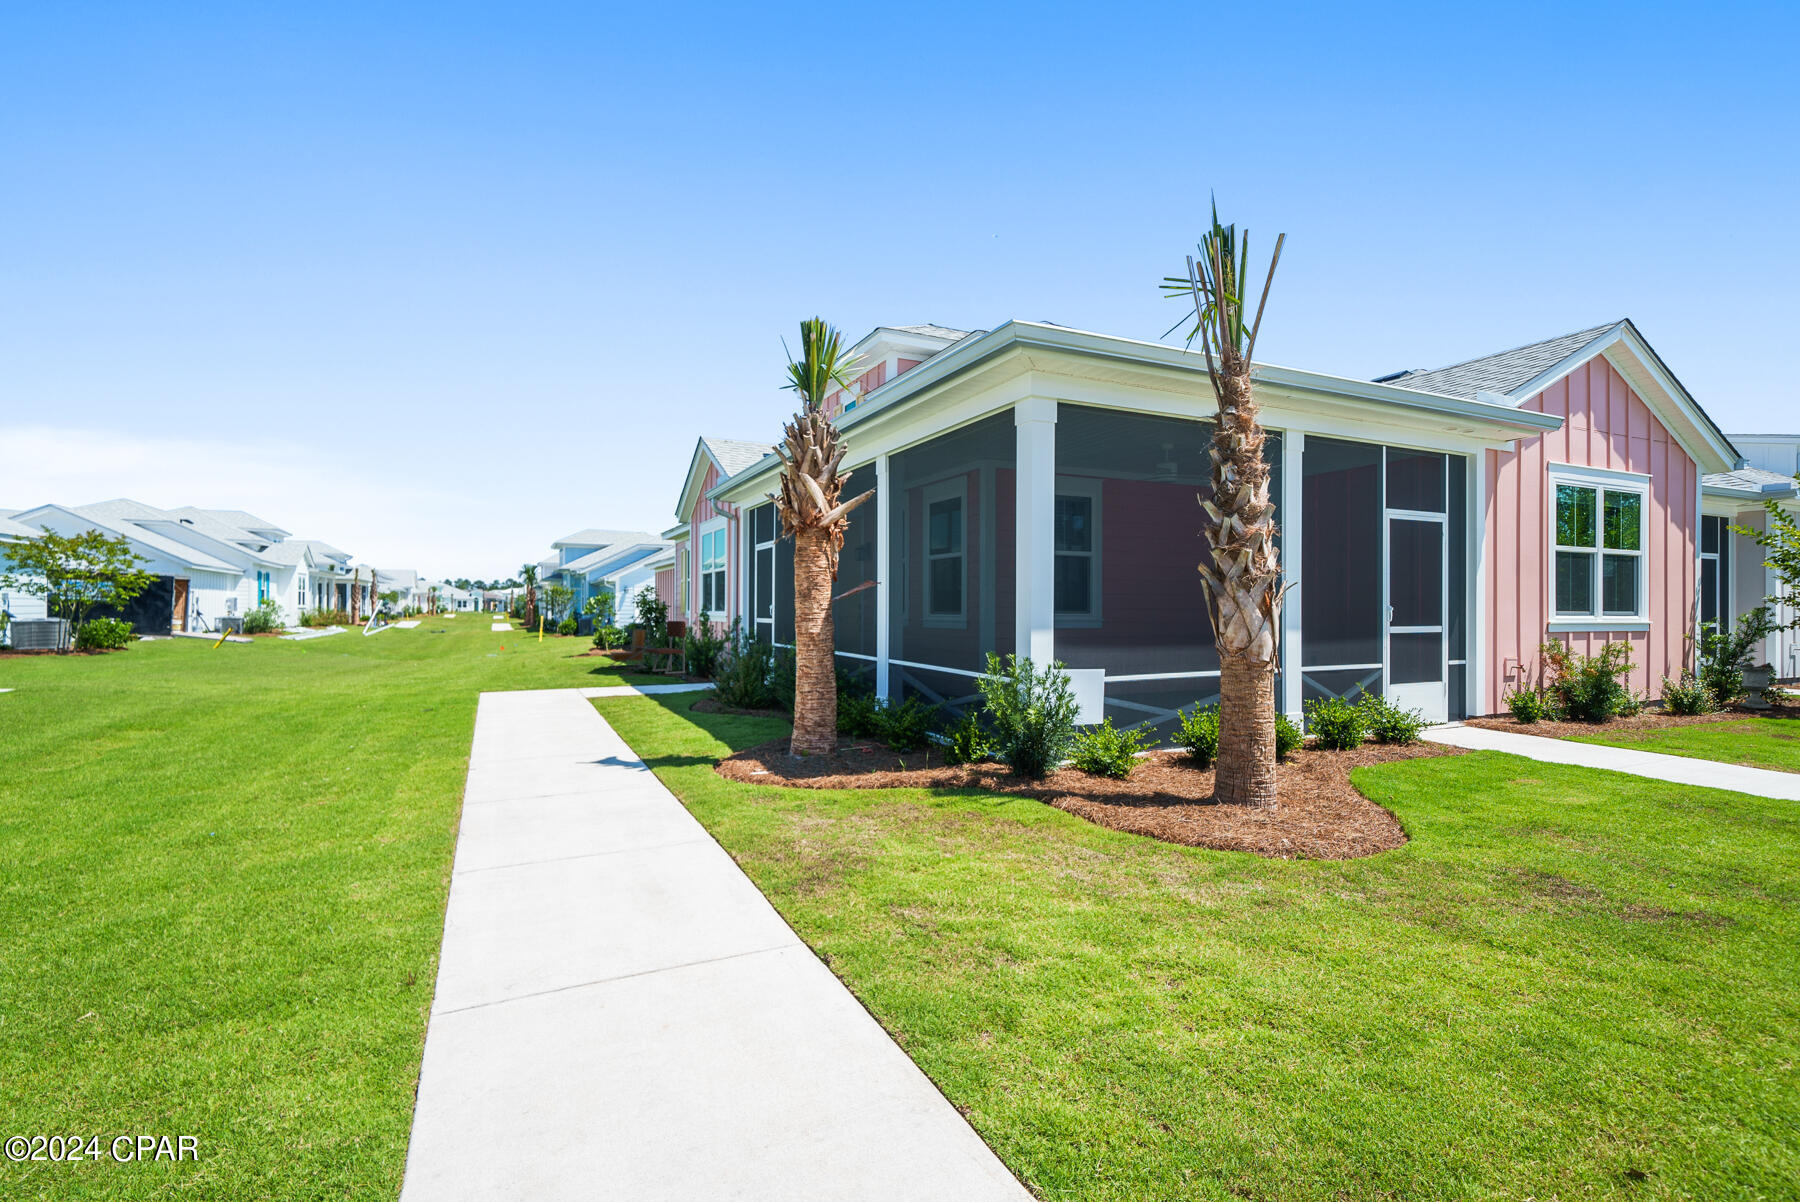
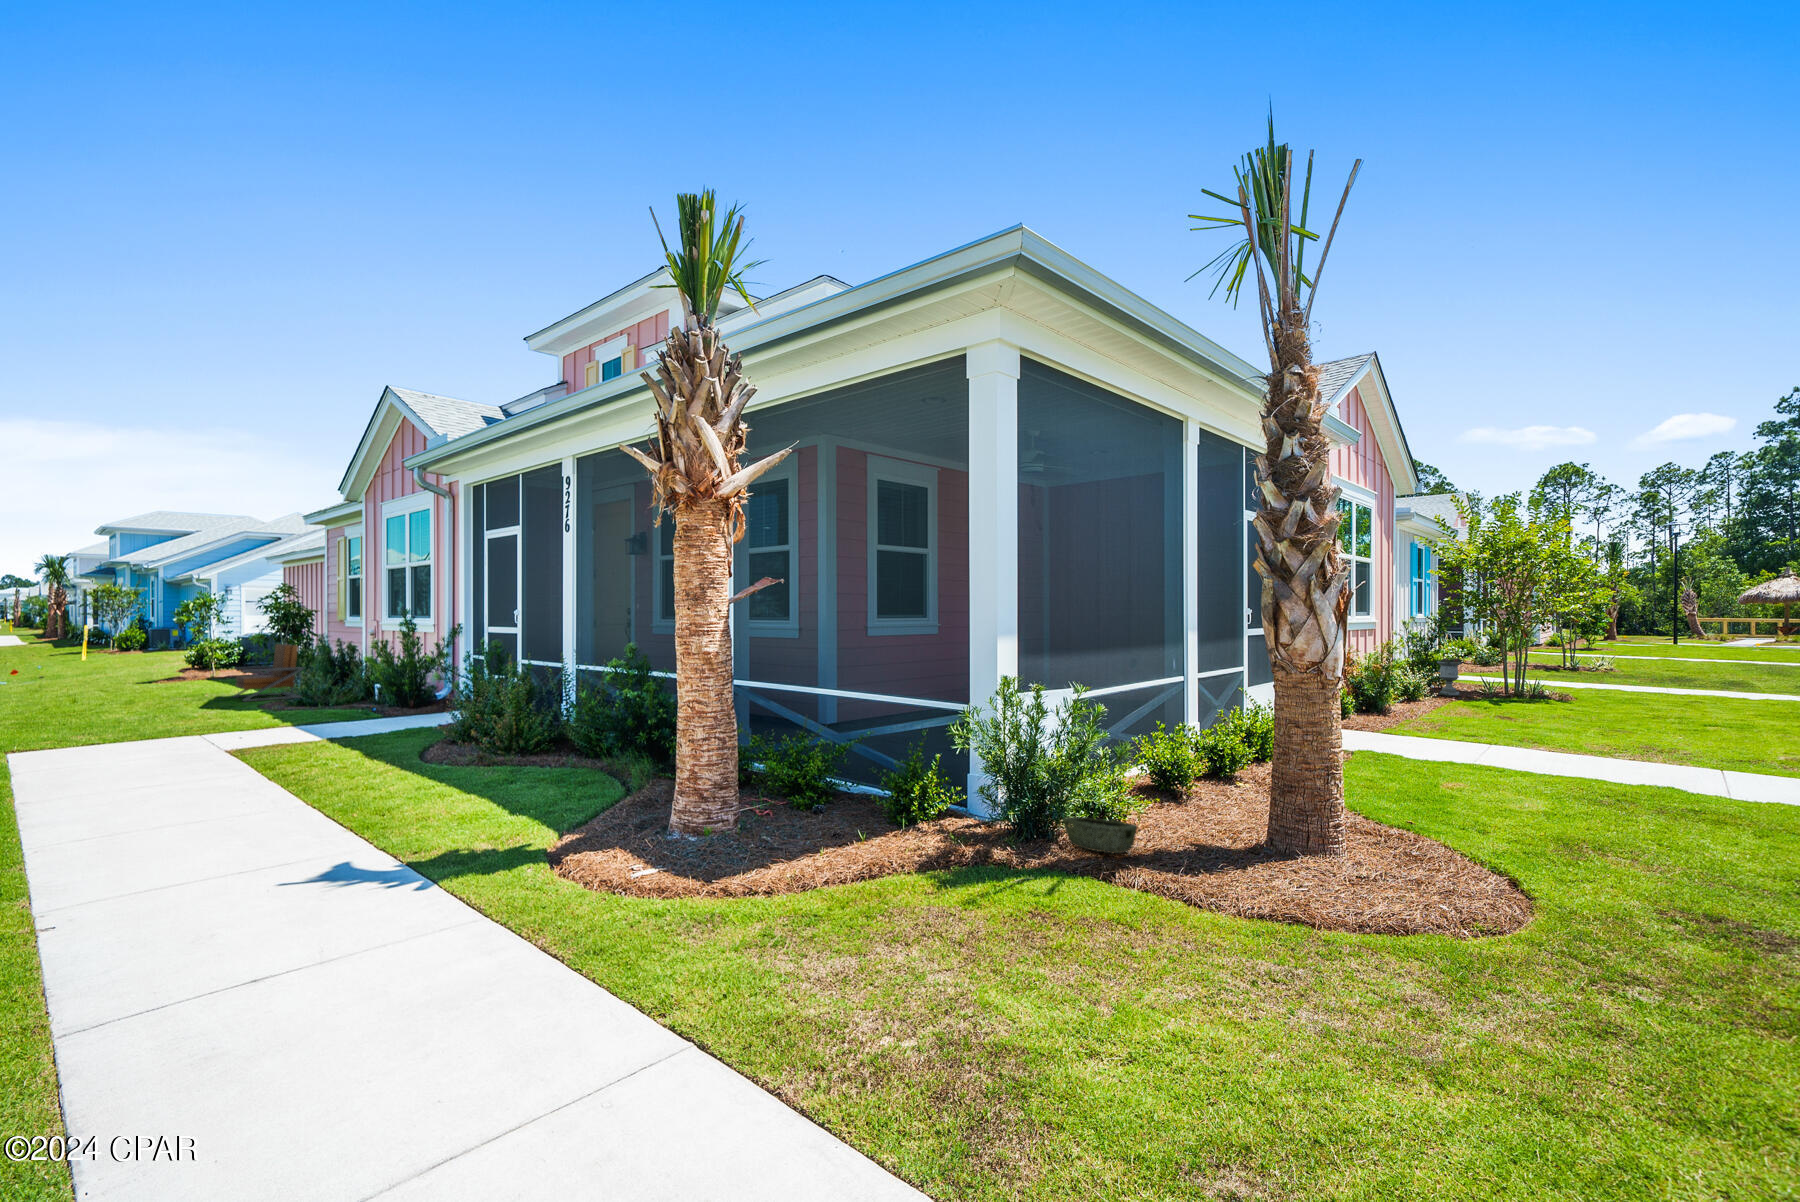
bench: present [645,621,686,674] -> none [302,632,372,706]
woven basket: none [1042,763,1096,793] -> present [1062,817,1137,853]

